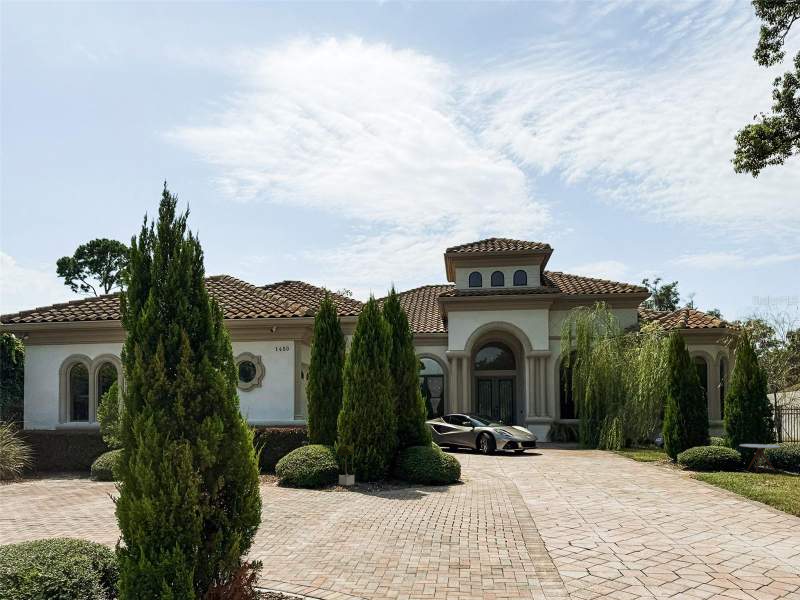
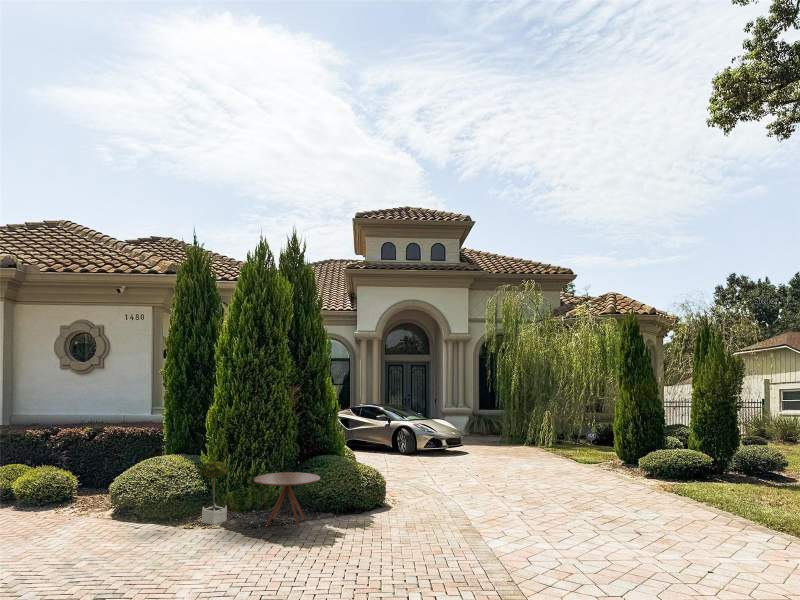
round table: present [739,444,780,472] -> present [254,472,320,528]

